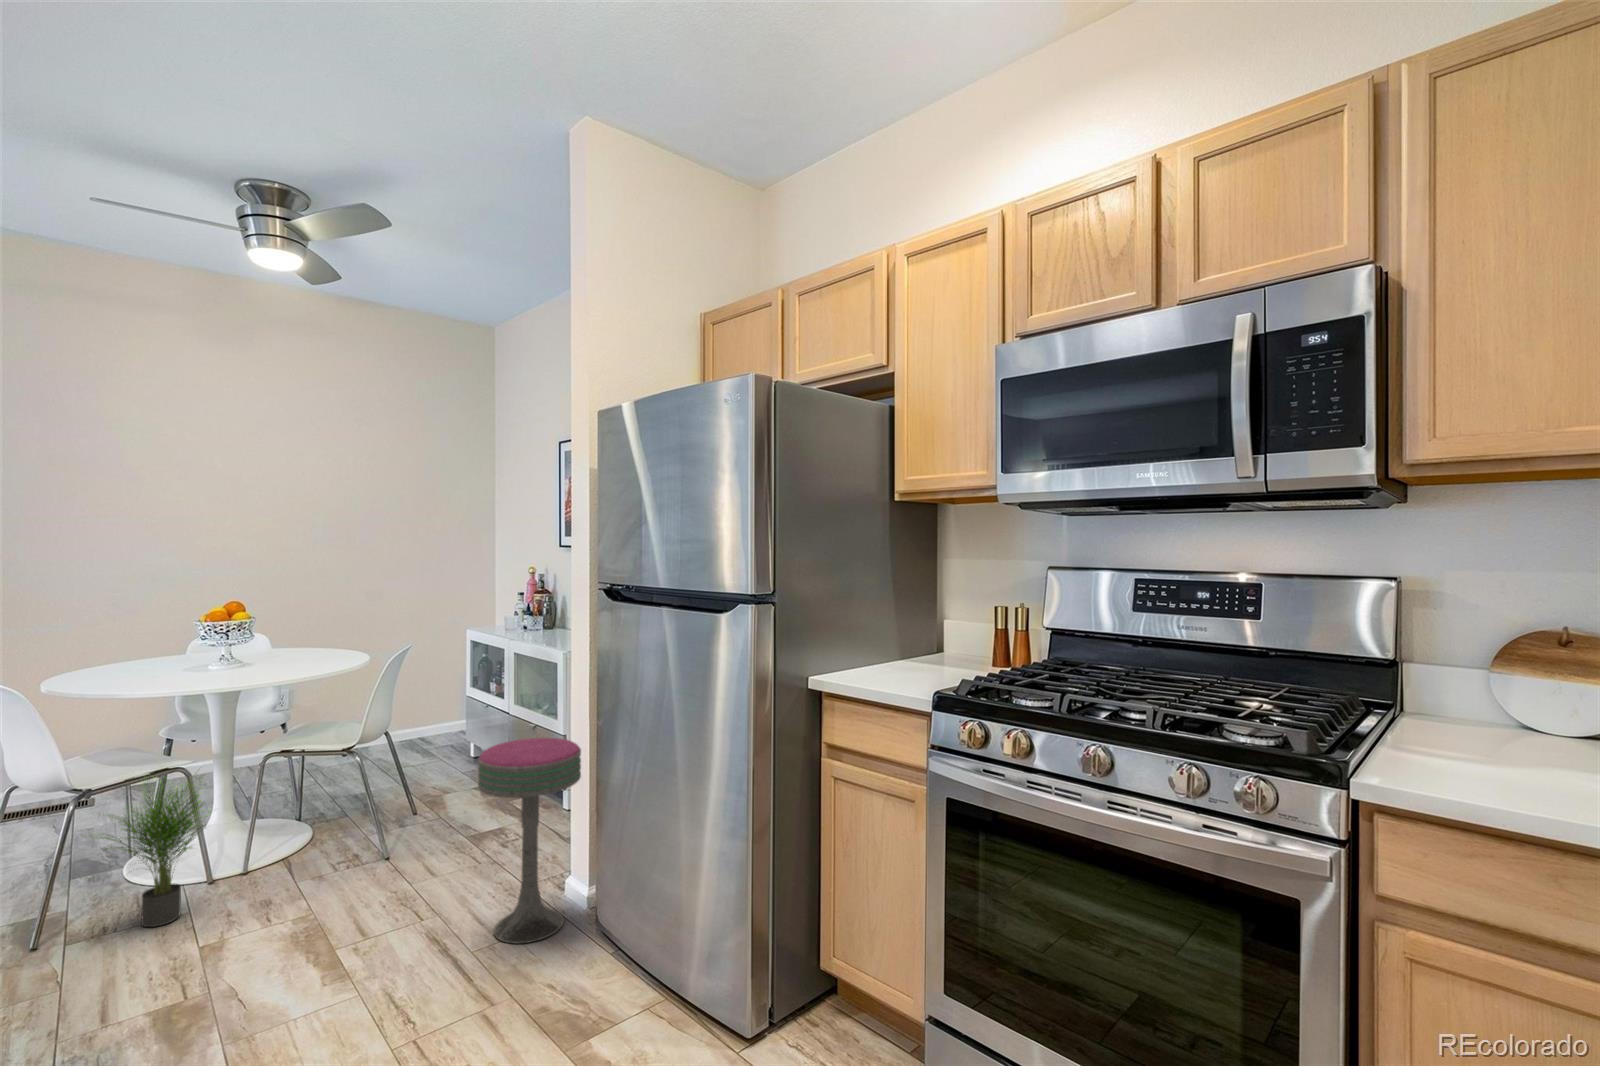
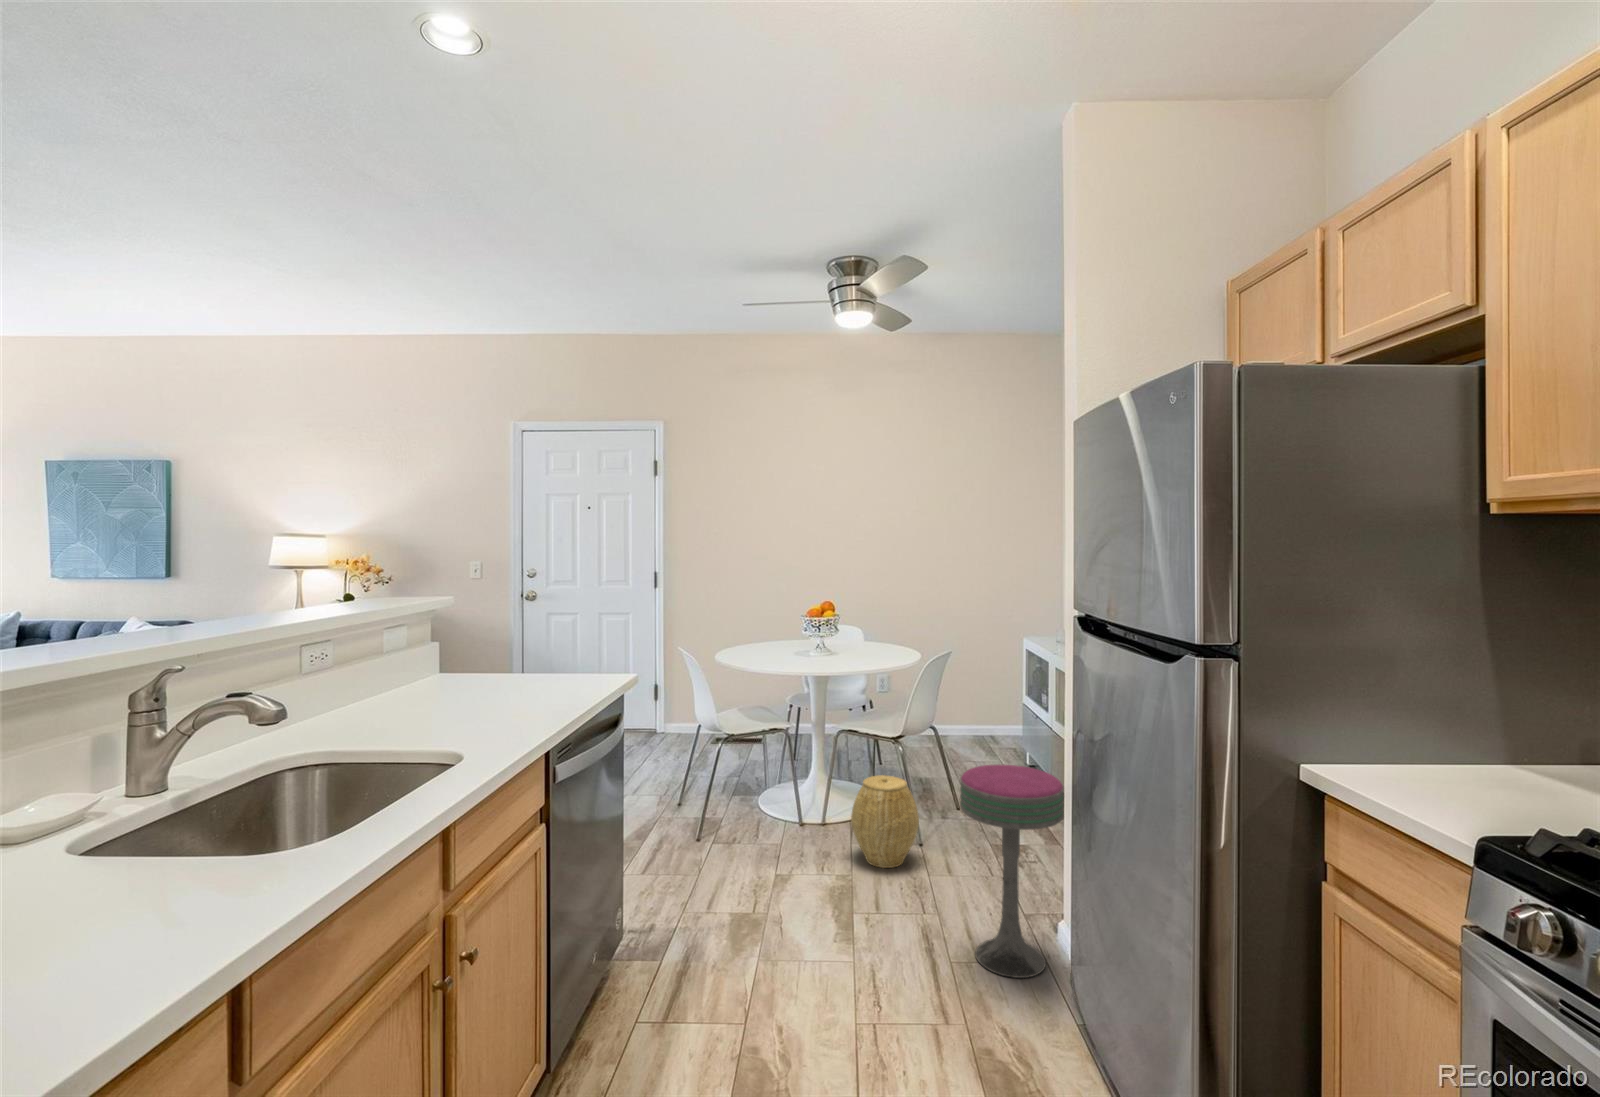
potted plant: present [104,777,211,927] -> none [720,729,801,847]
woven basket: none [304,789,393,896] -> present [851,775,919,868]

